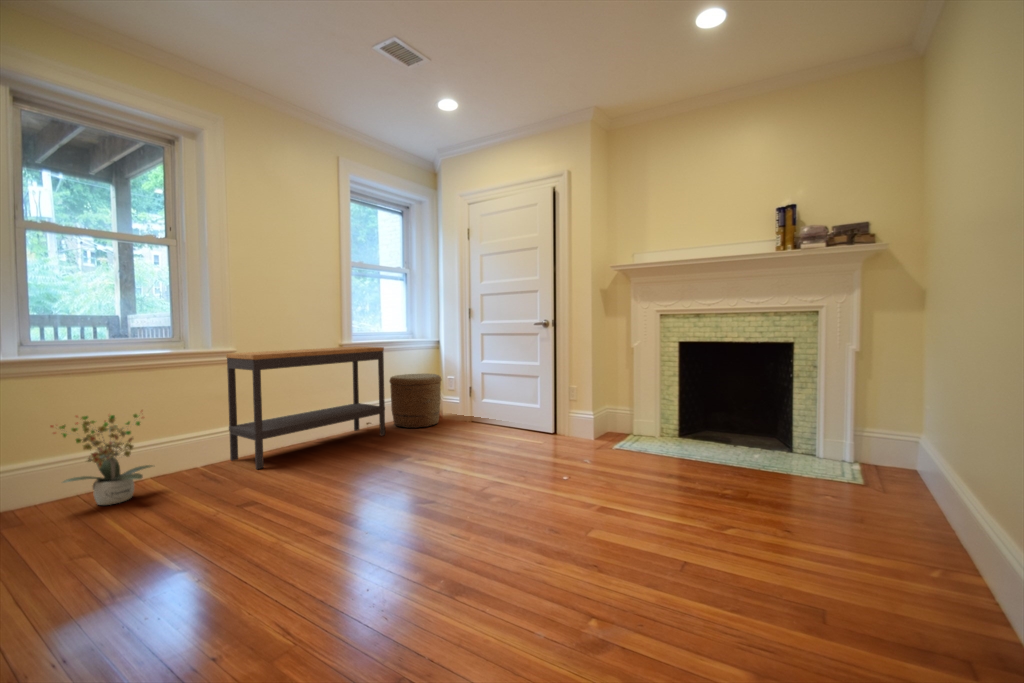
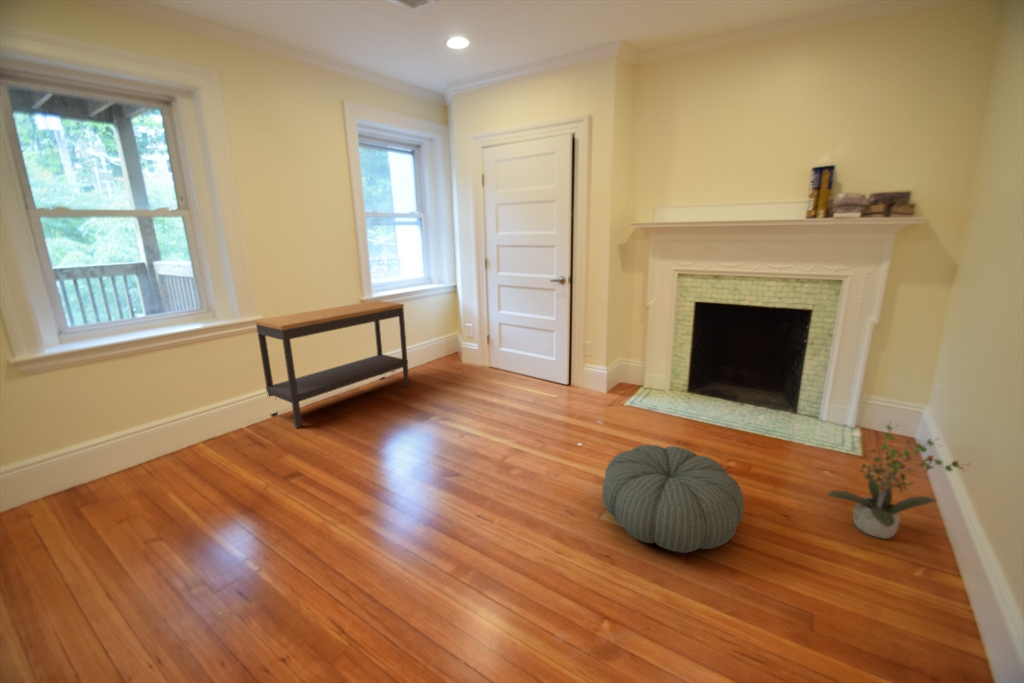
woven basket: present [389,374,441,428] -> none [410,322,460,377]
potted plant: present [51,414,153,505] -> present [828,425,962,539]
pouf: none [589,463,743,566] -> present [603,445,744,553]

